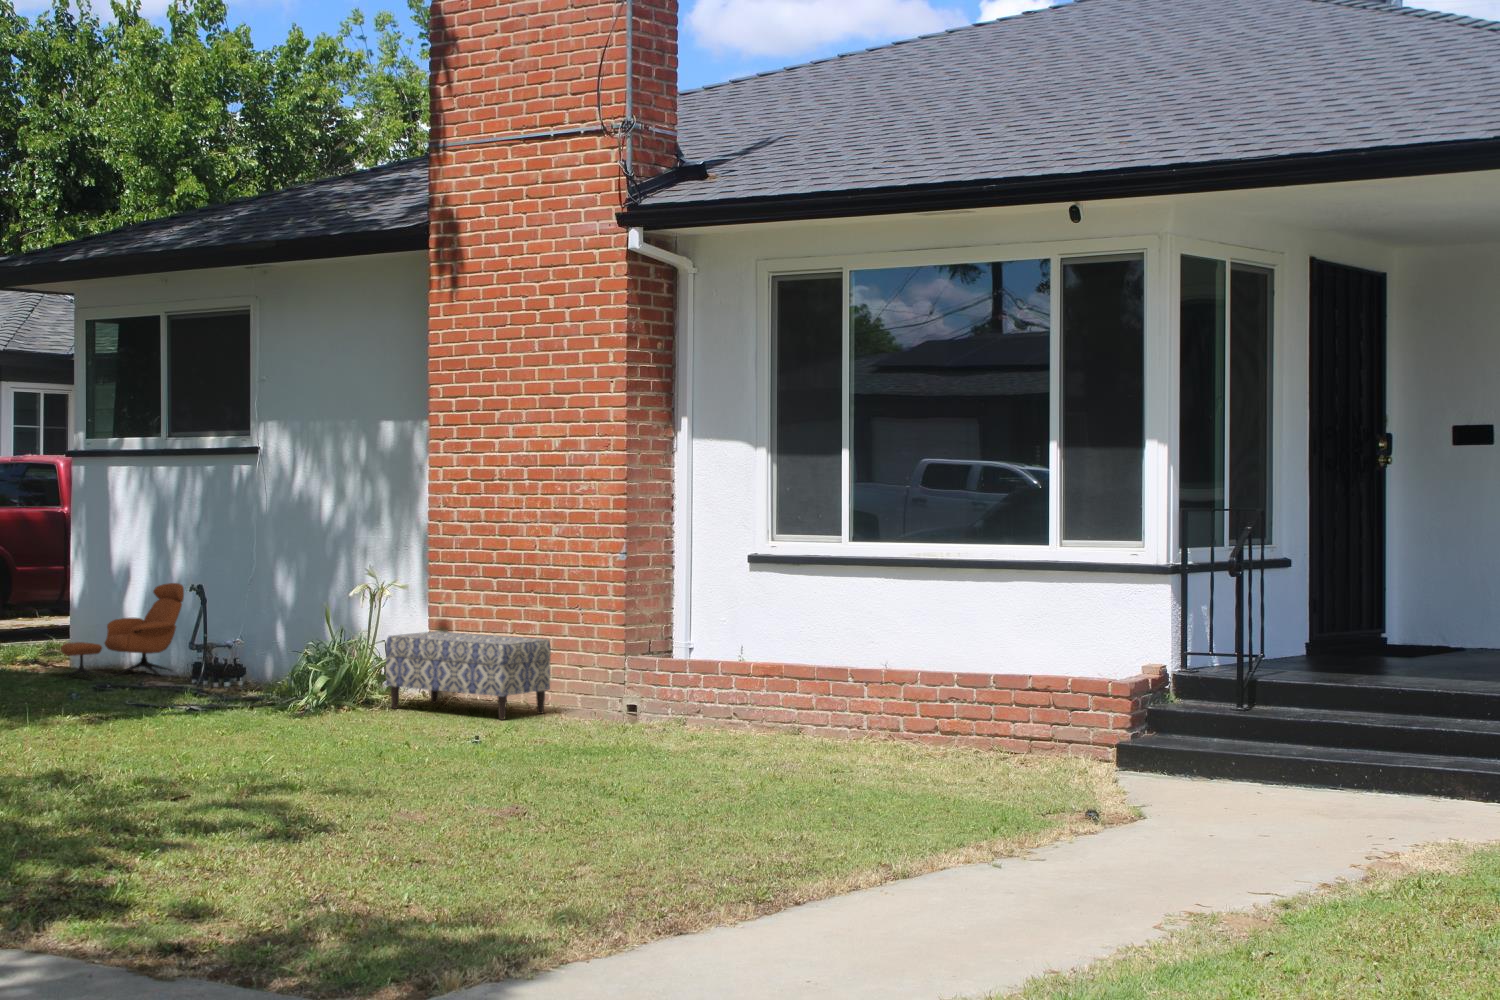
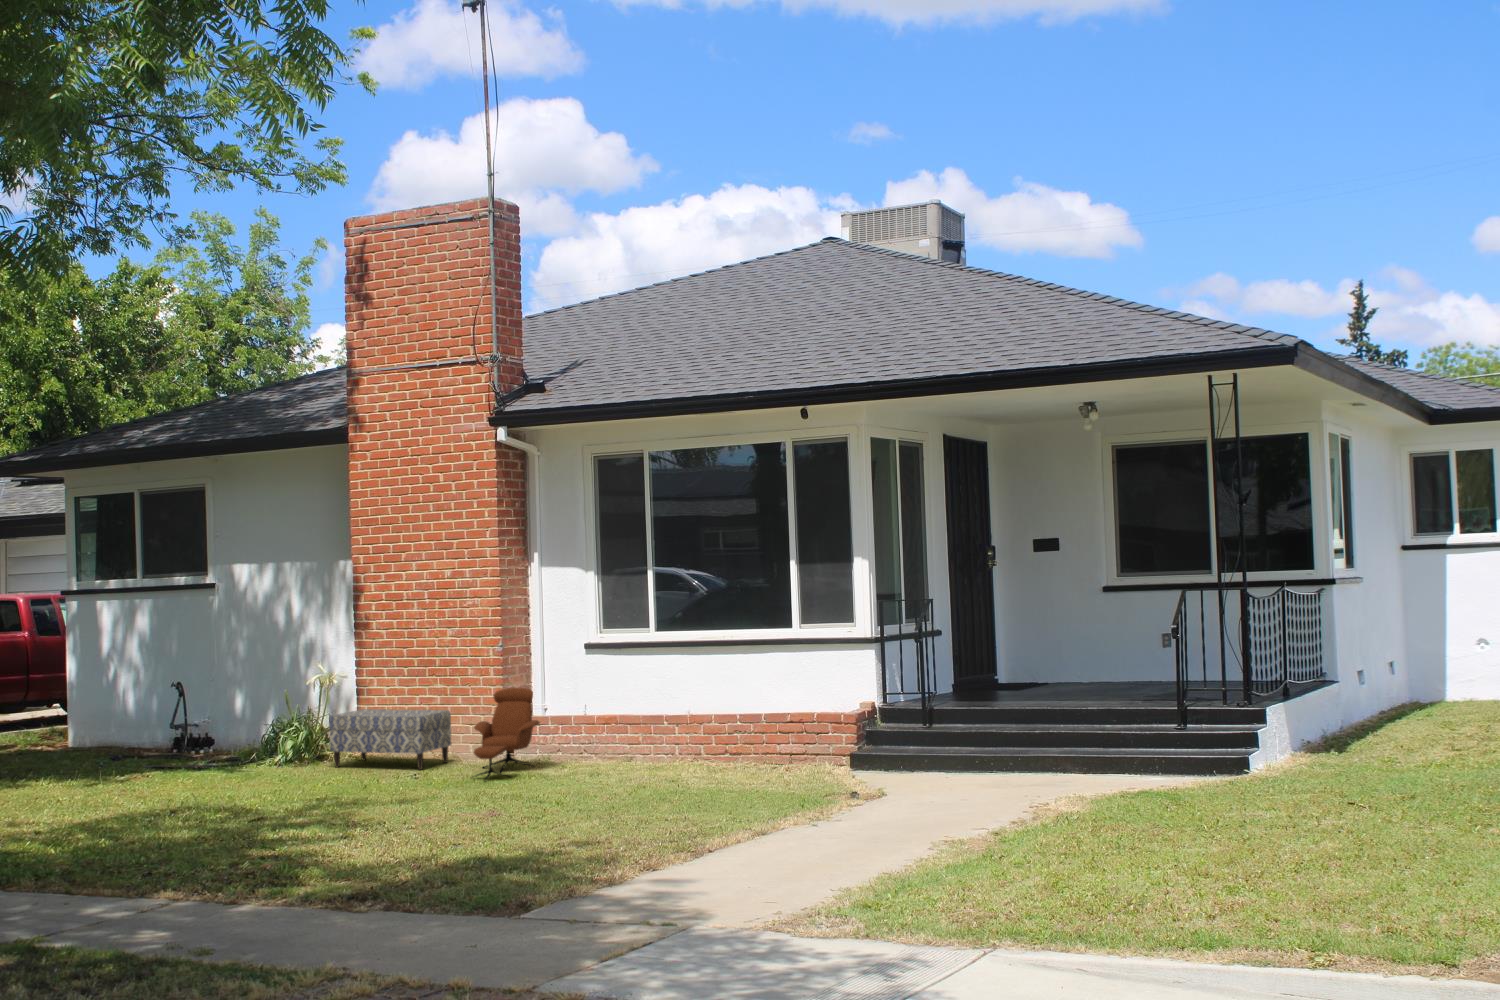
lounge chair: present [60,583,184,679] -> present [474,688,540,779]

